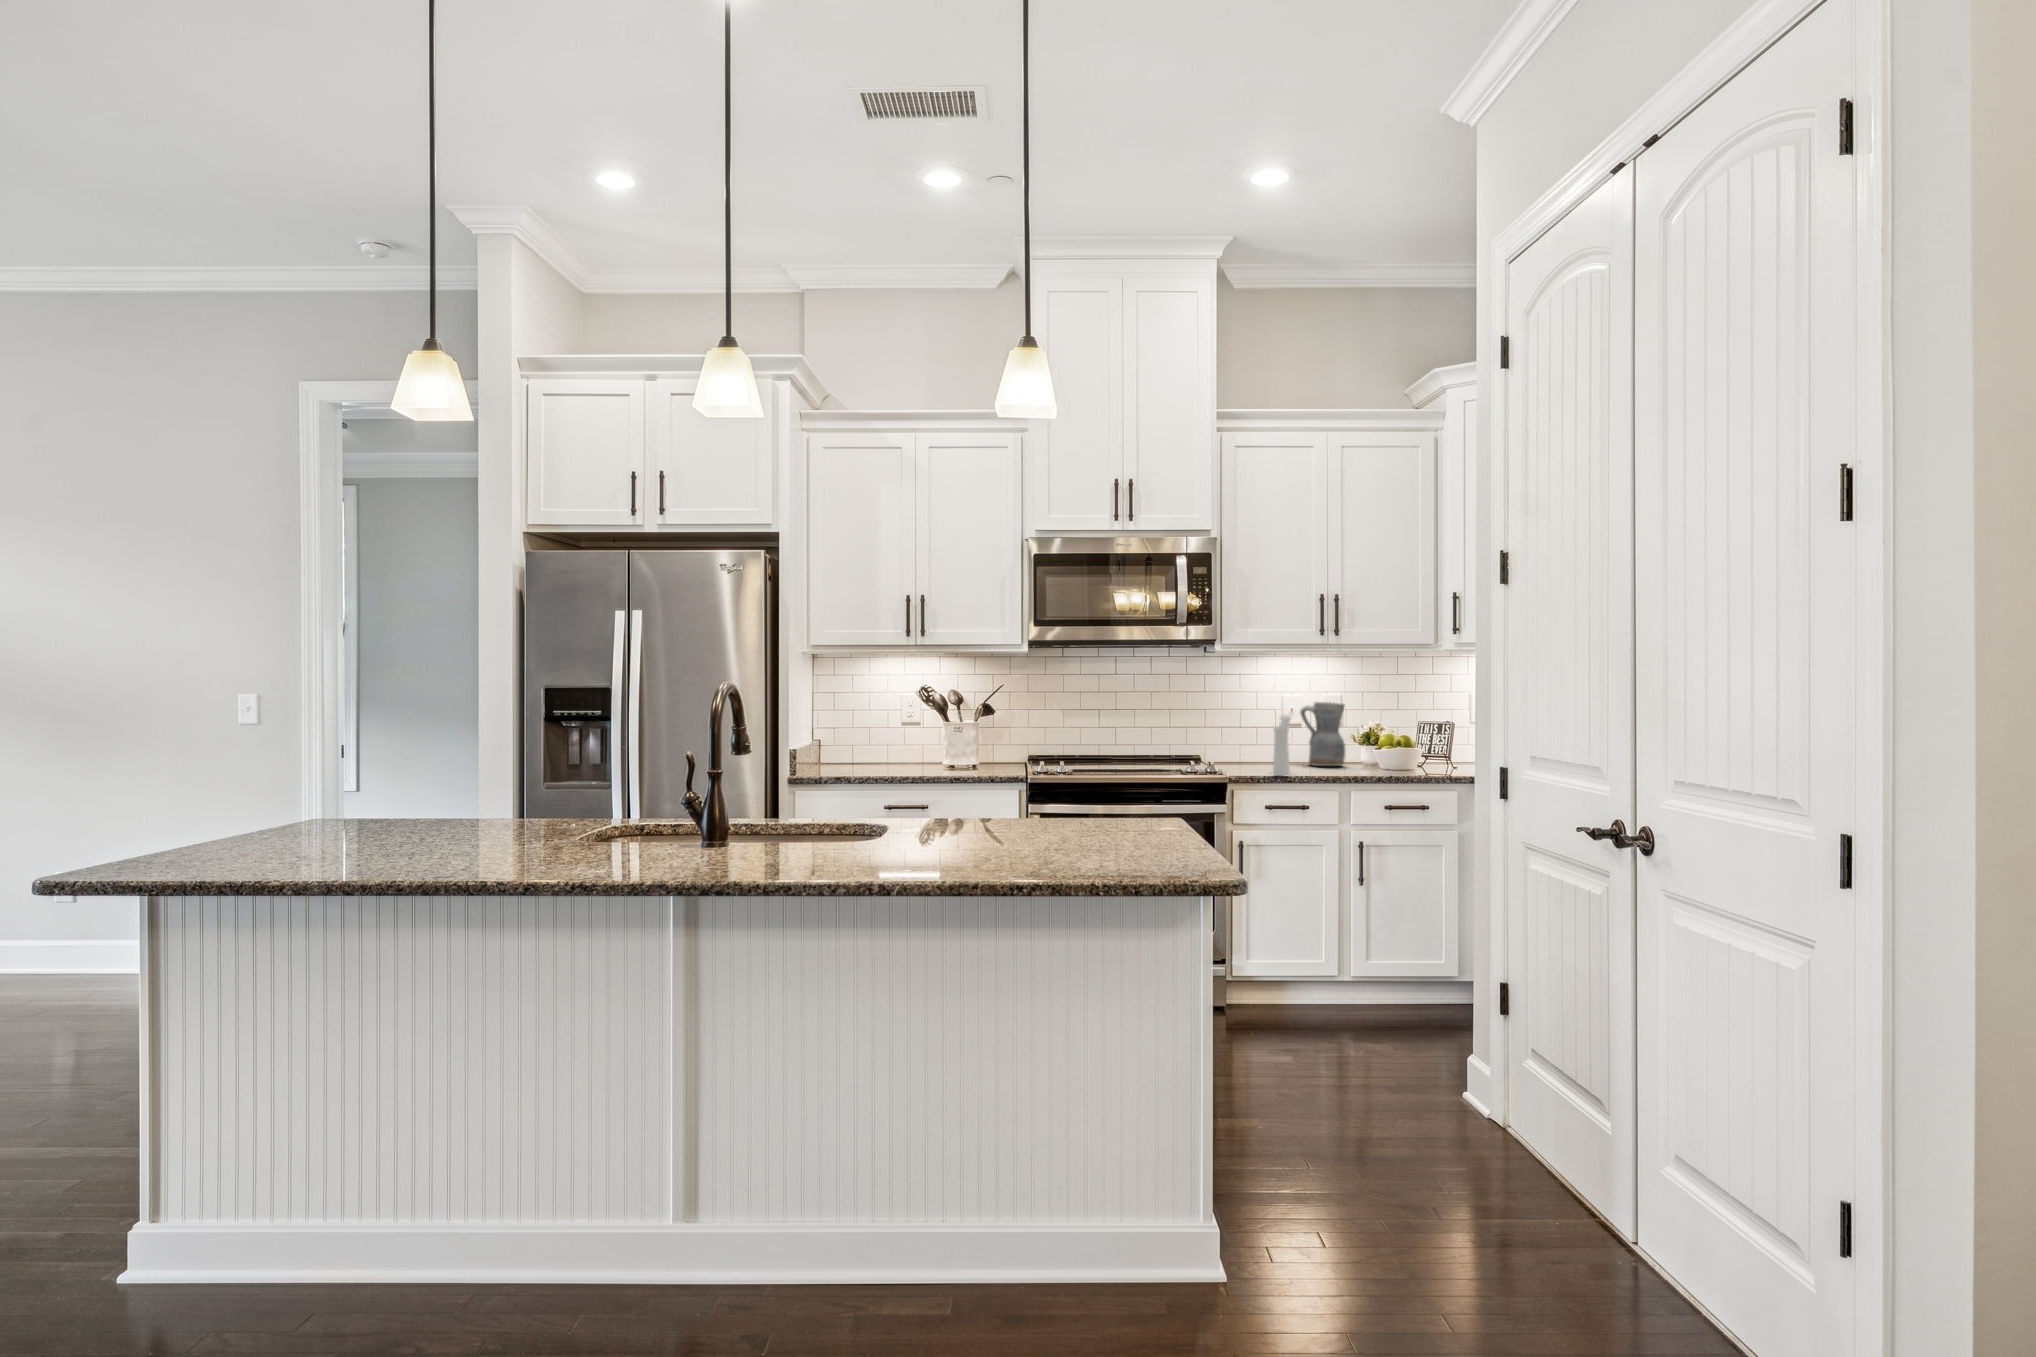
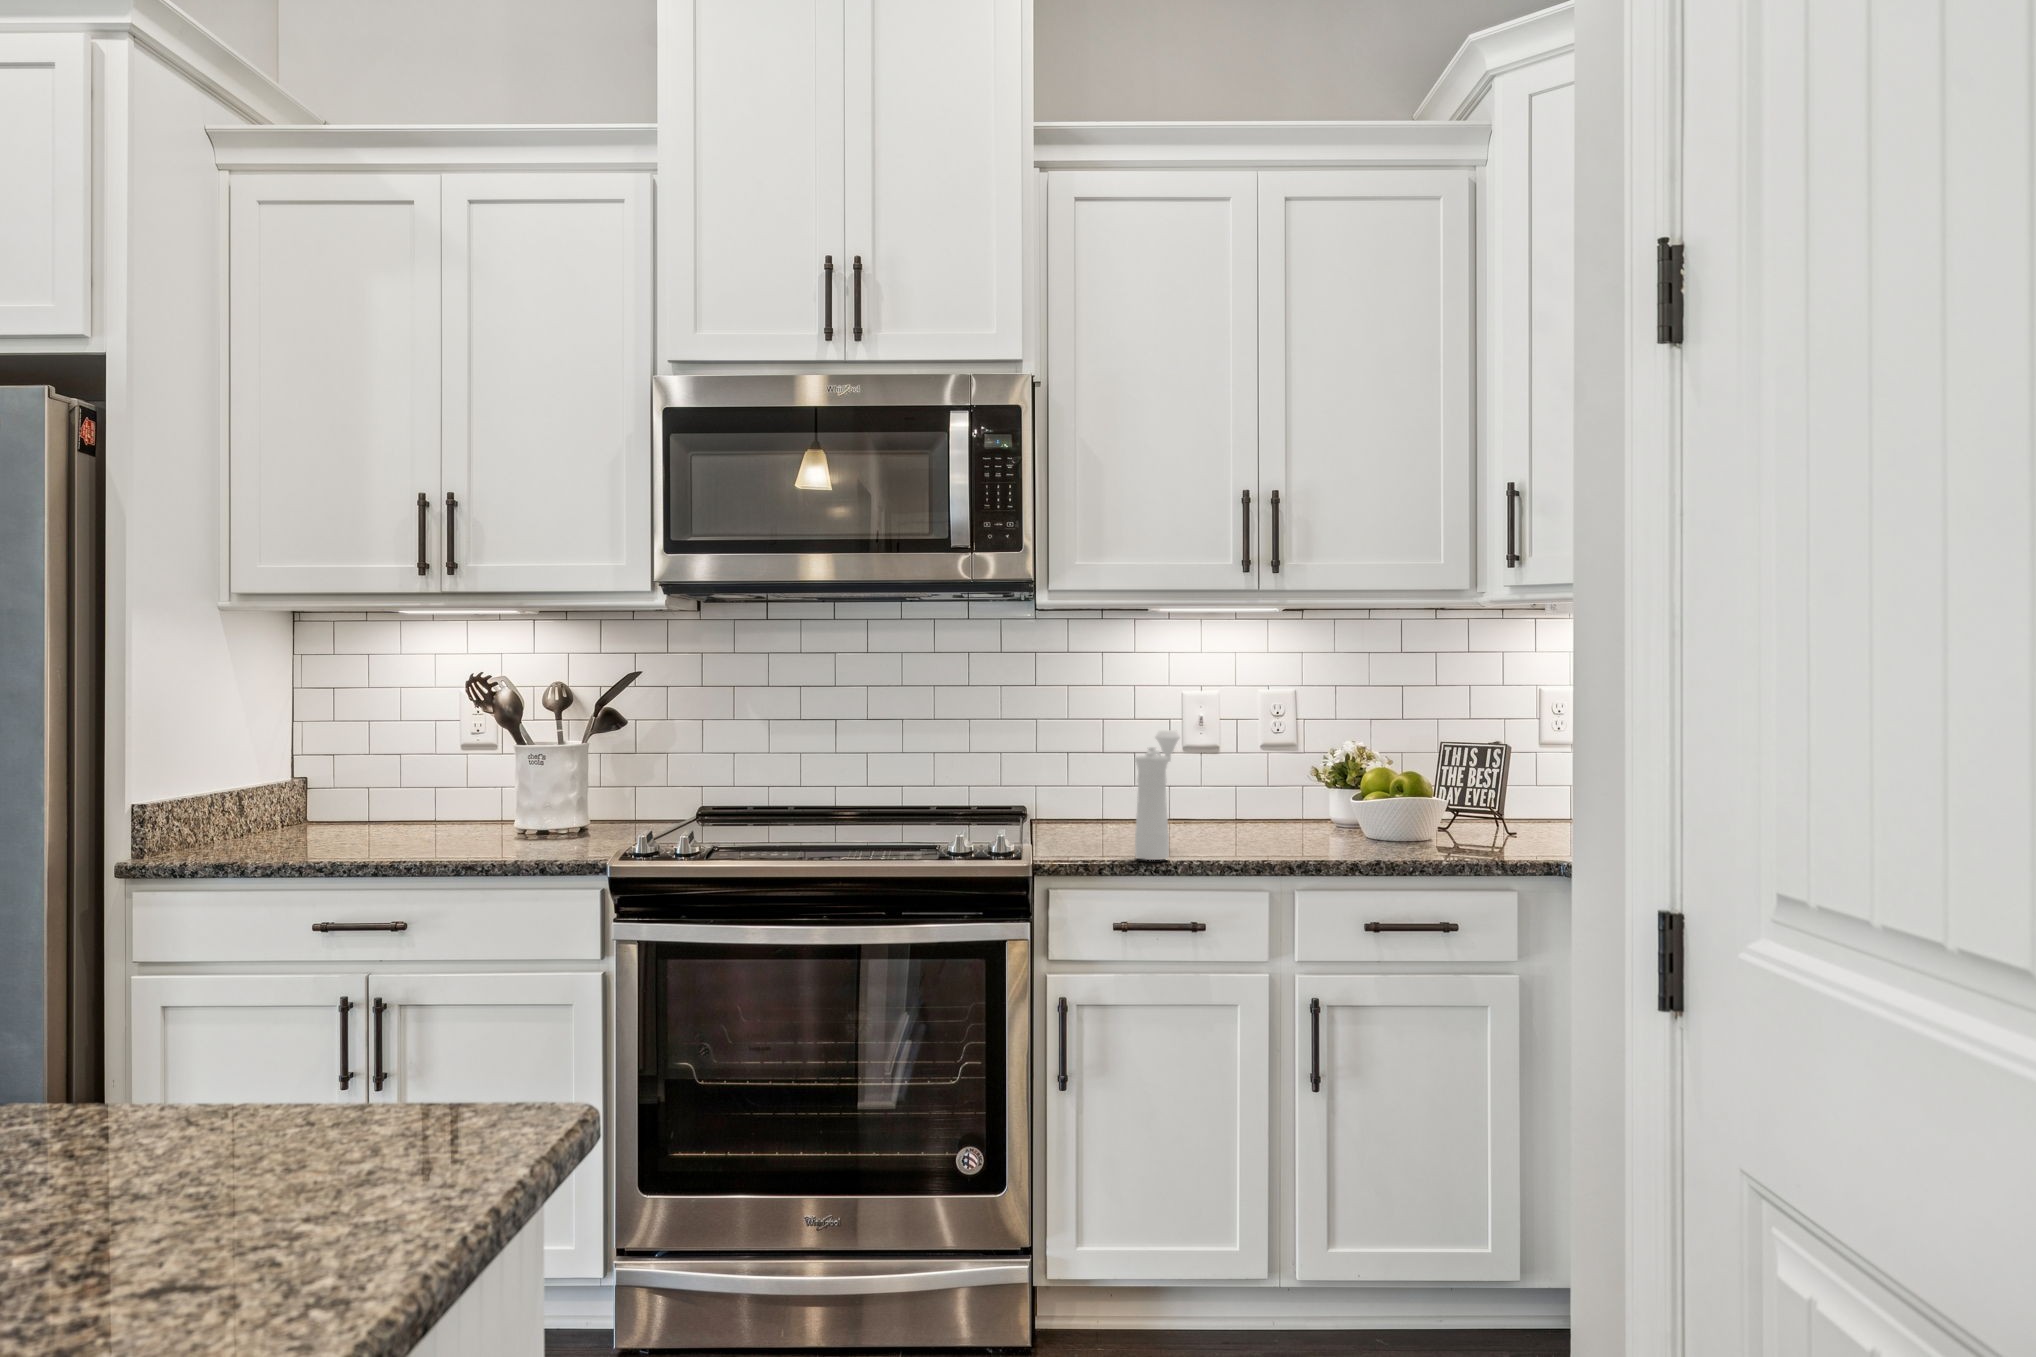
ceramic pitcher: present [1300,702,1345,766] -> none [1210,704,1296,831]

